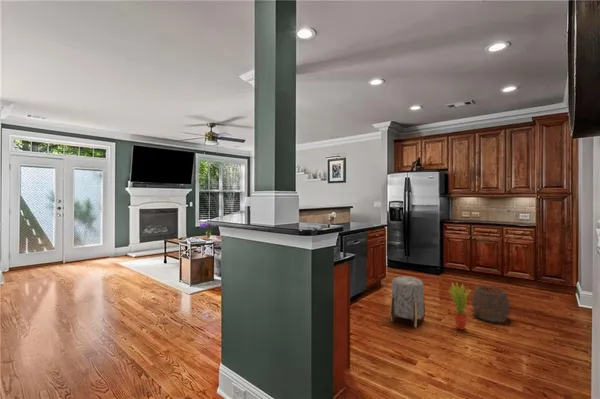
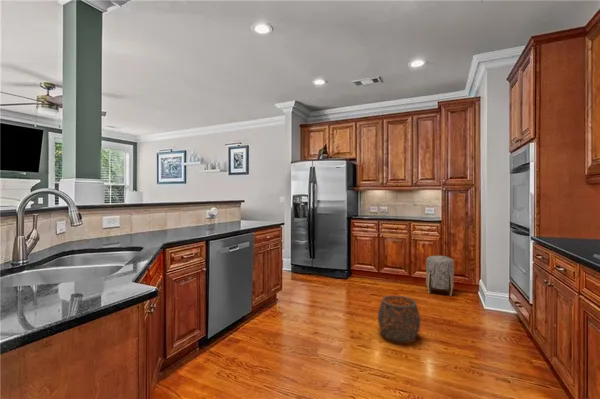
stool: present [390,276,425,328] -> present [426,255,454,296]
potted plant: present [450,284,470,329] -> none [348,297,376,360]

